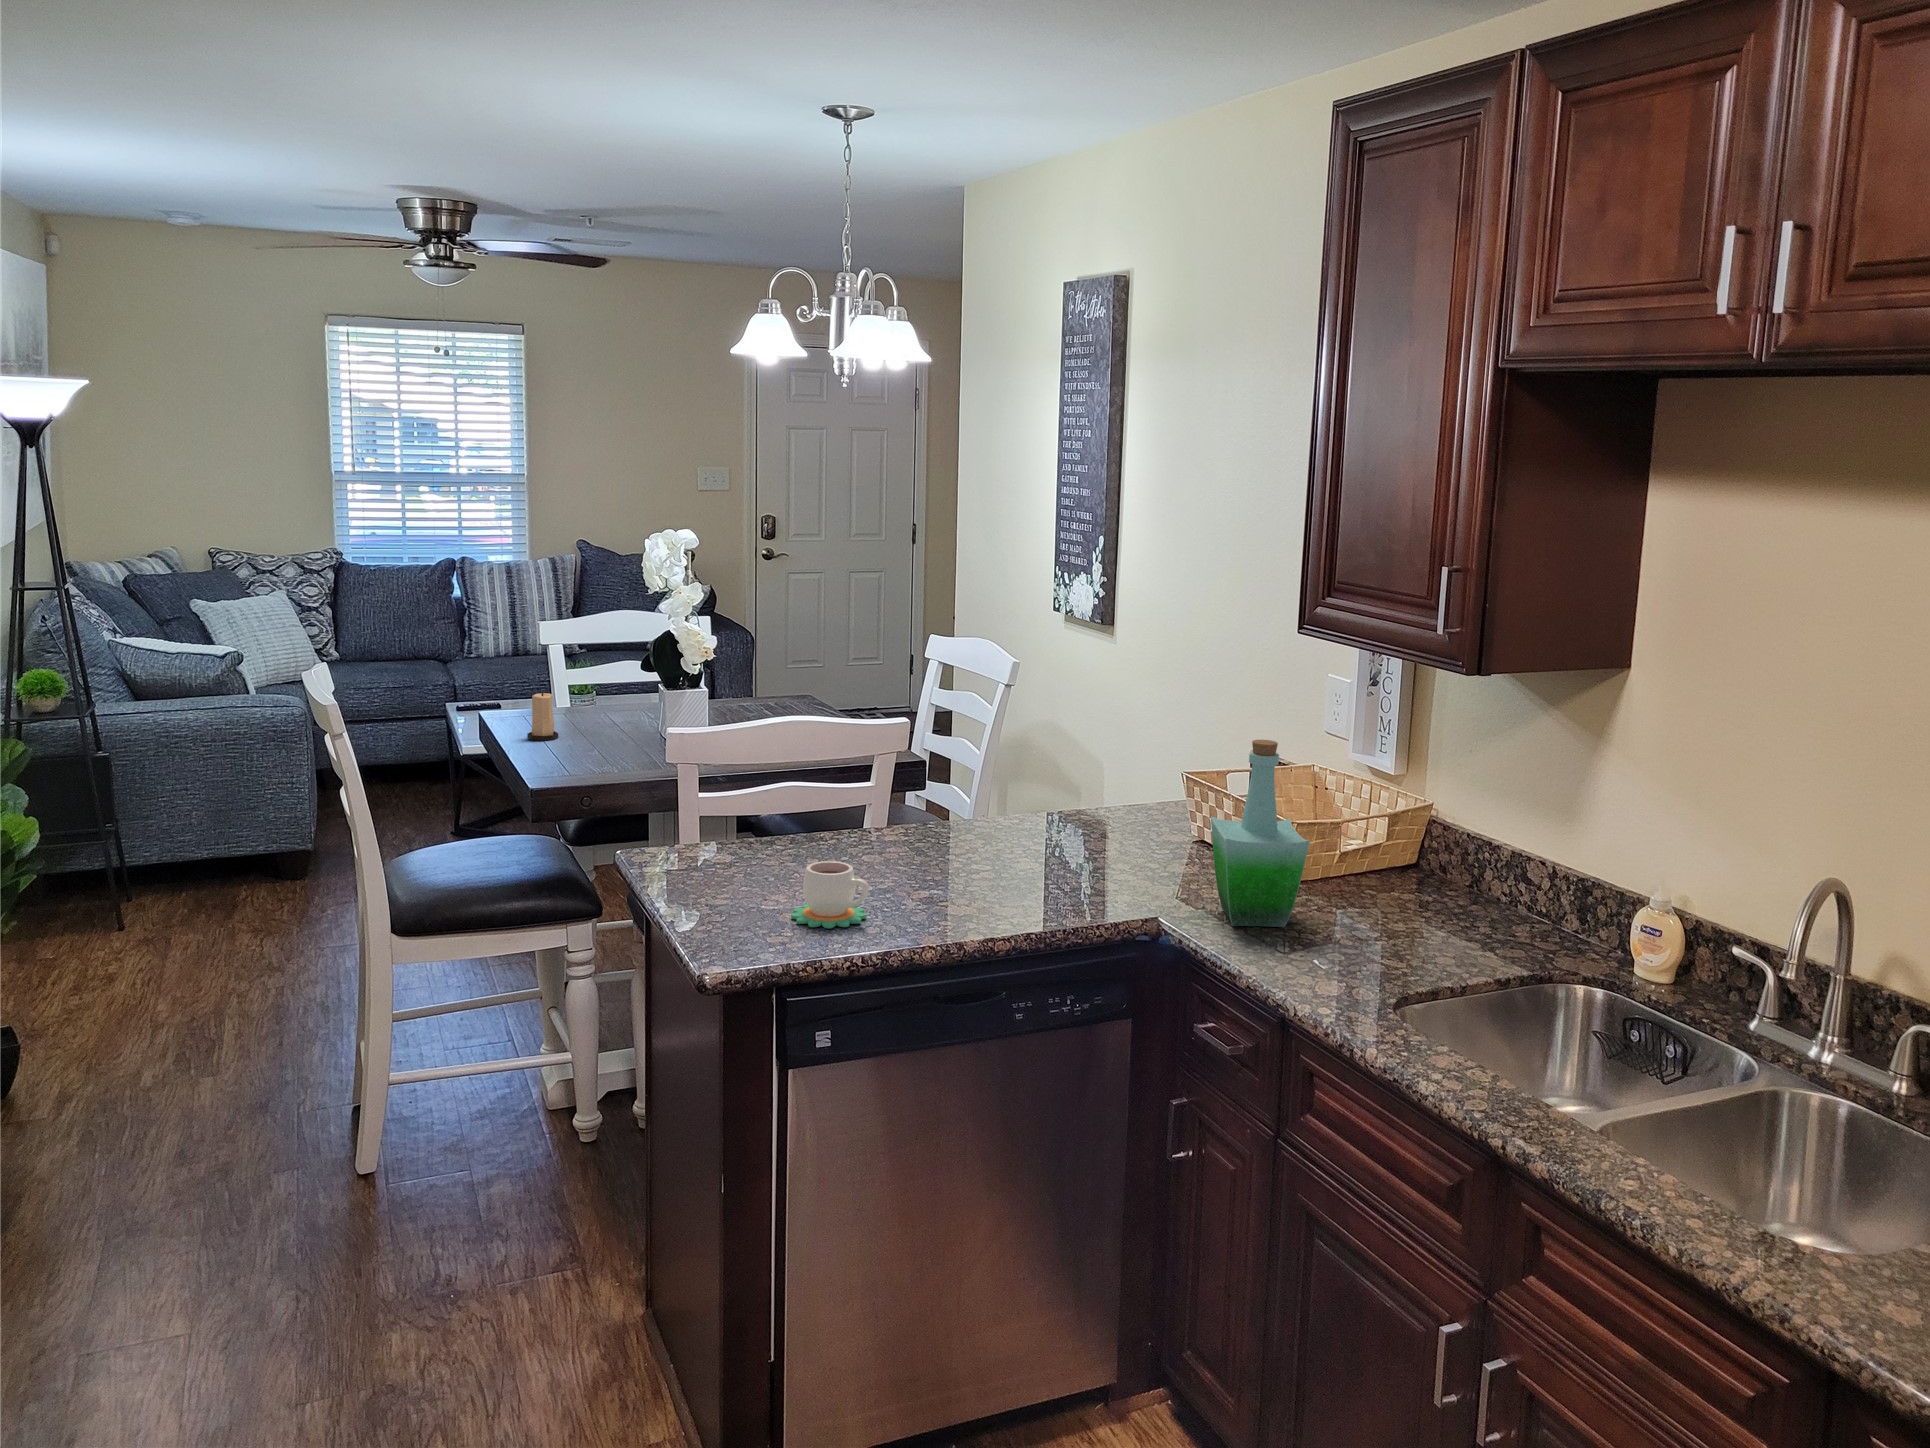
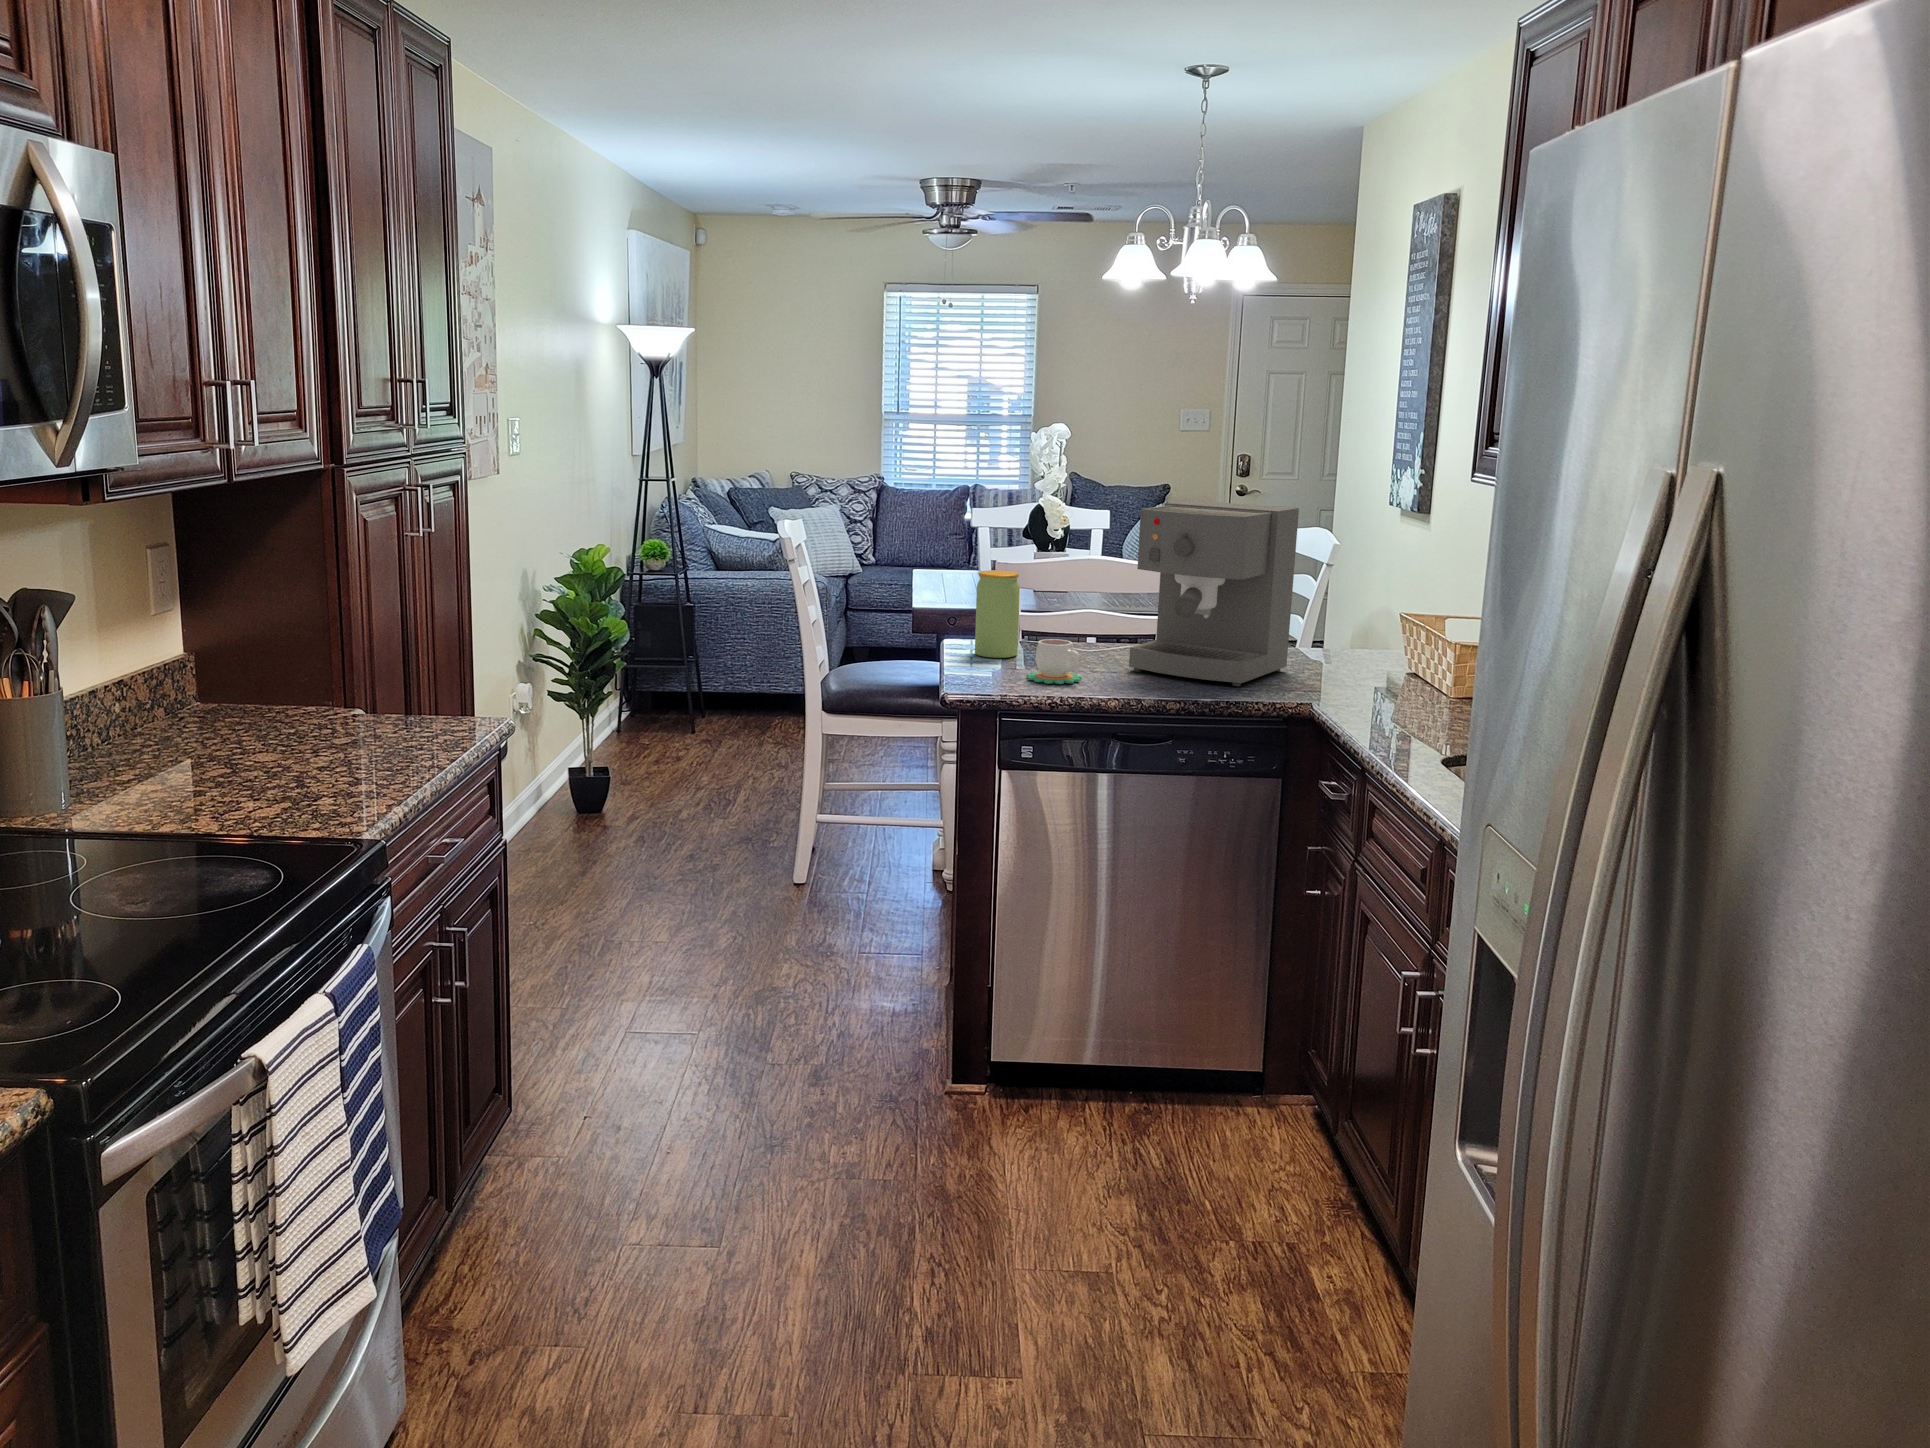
coffee maker: none [907,654,1091,899] -> present [1129,500,1299,686]
candle: present [527,690,558,741] -> none [945,554,968,593]
bottle: present [1211,740,1310,927] -> none [1360,561,1438,717]
jar: none [687,761,747,883] -> present [975,570,1020,658]

